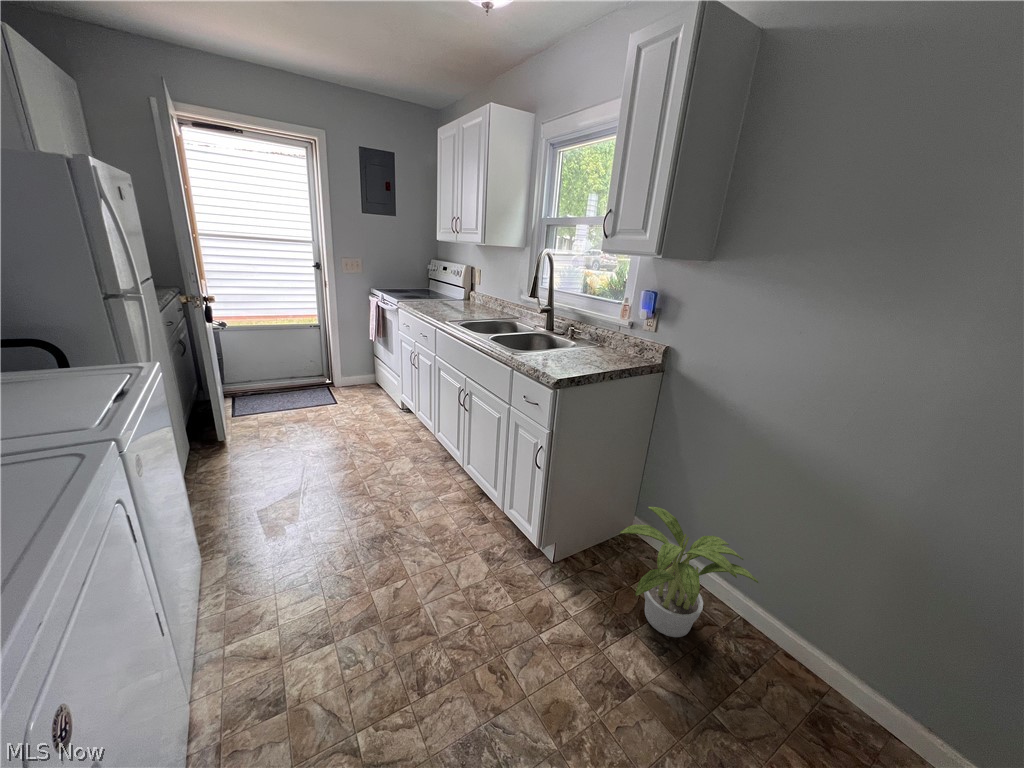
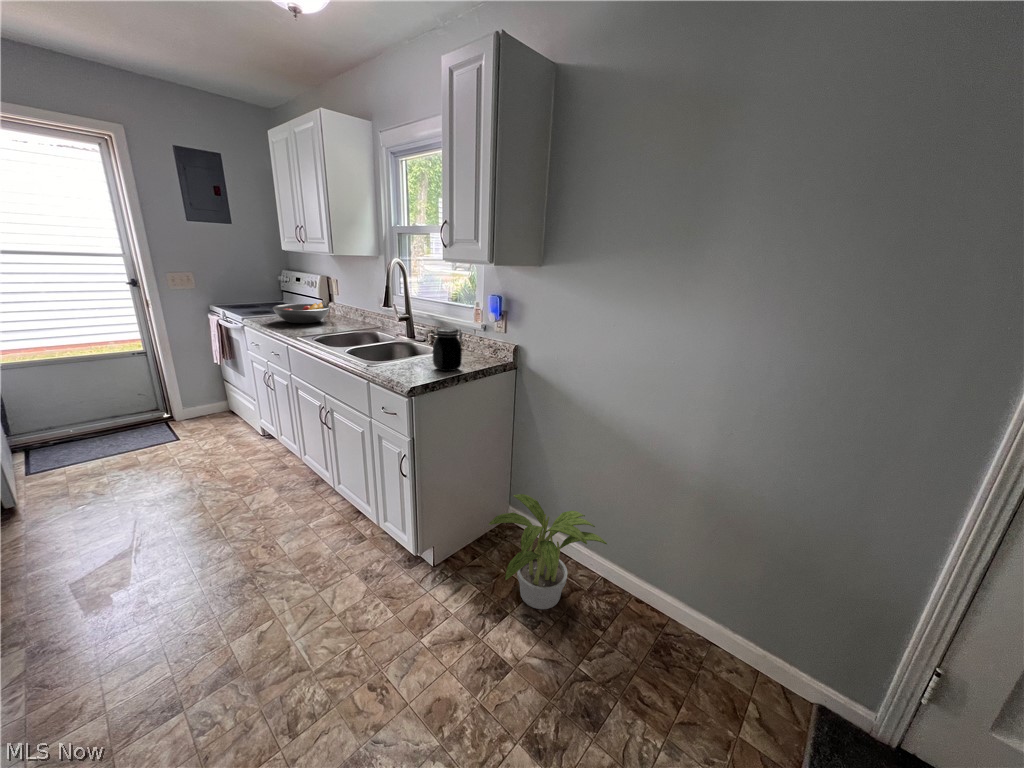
fruit bowl: none [425,290,474,309] -> present [272,302,331,323]
jar: none [578,321,613,367] -> present [432,327,463,371]

